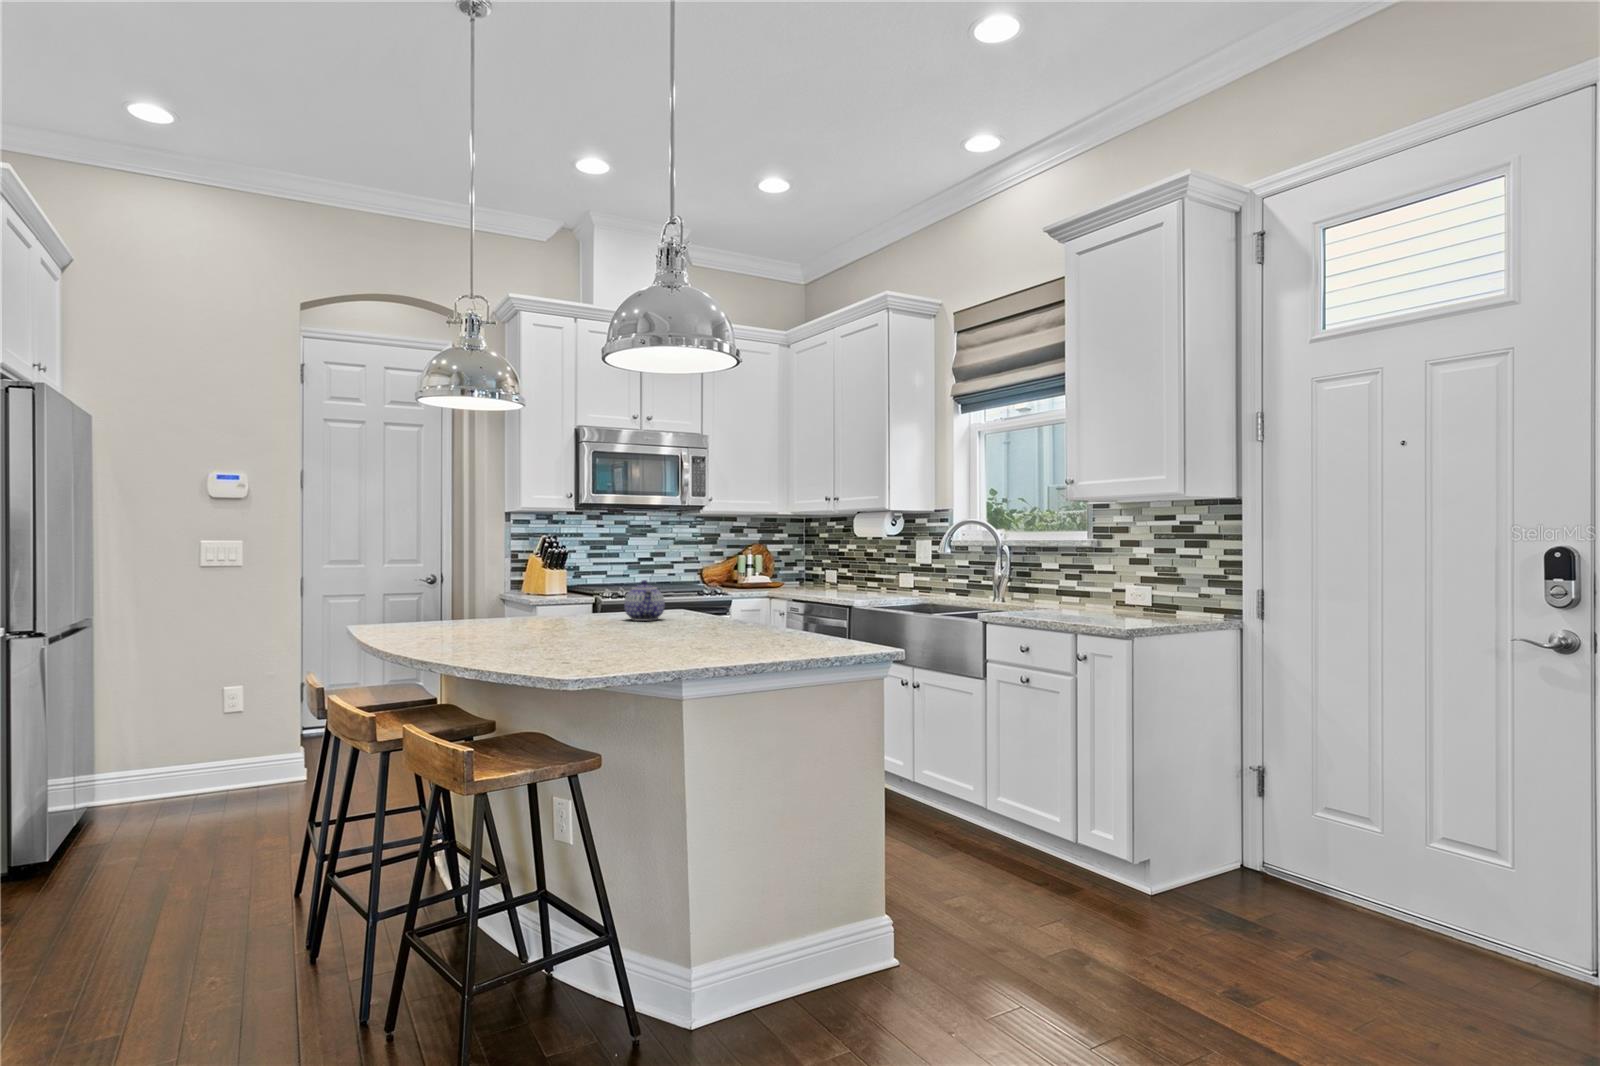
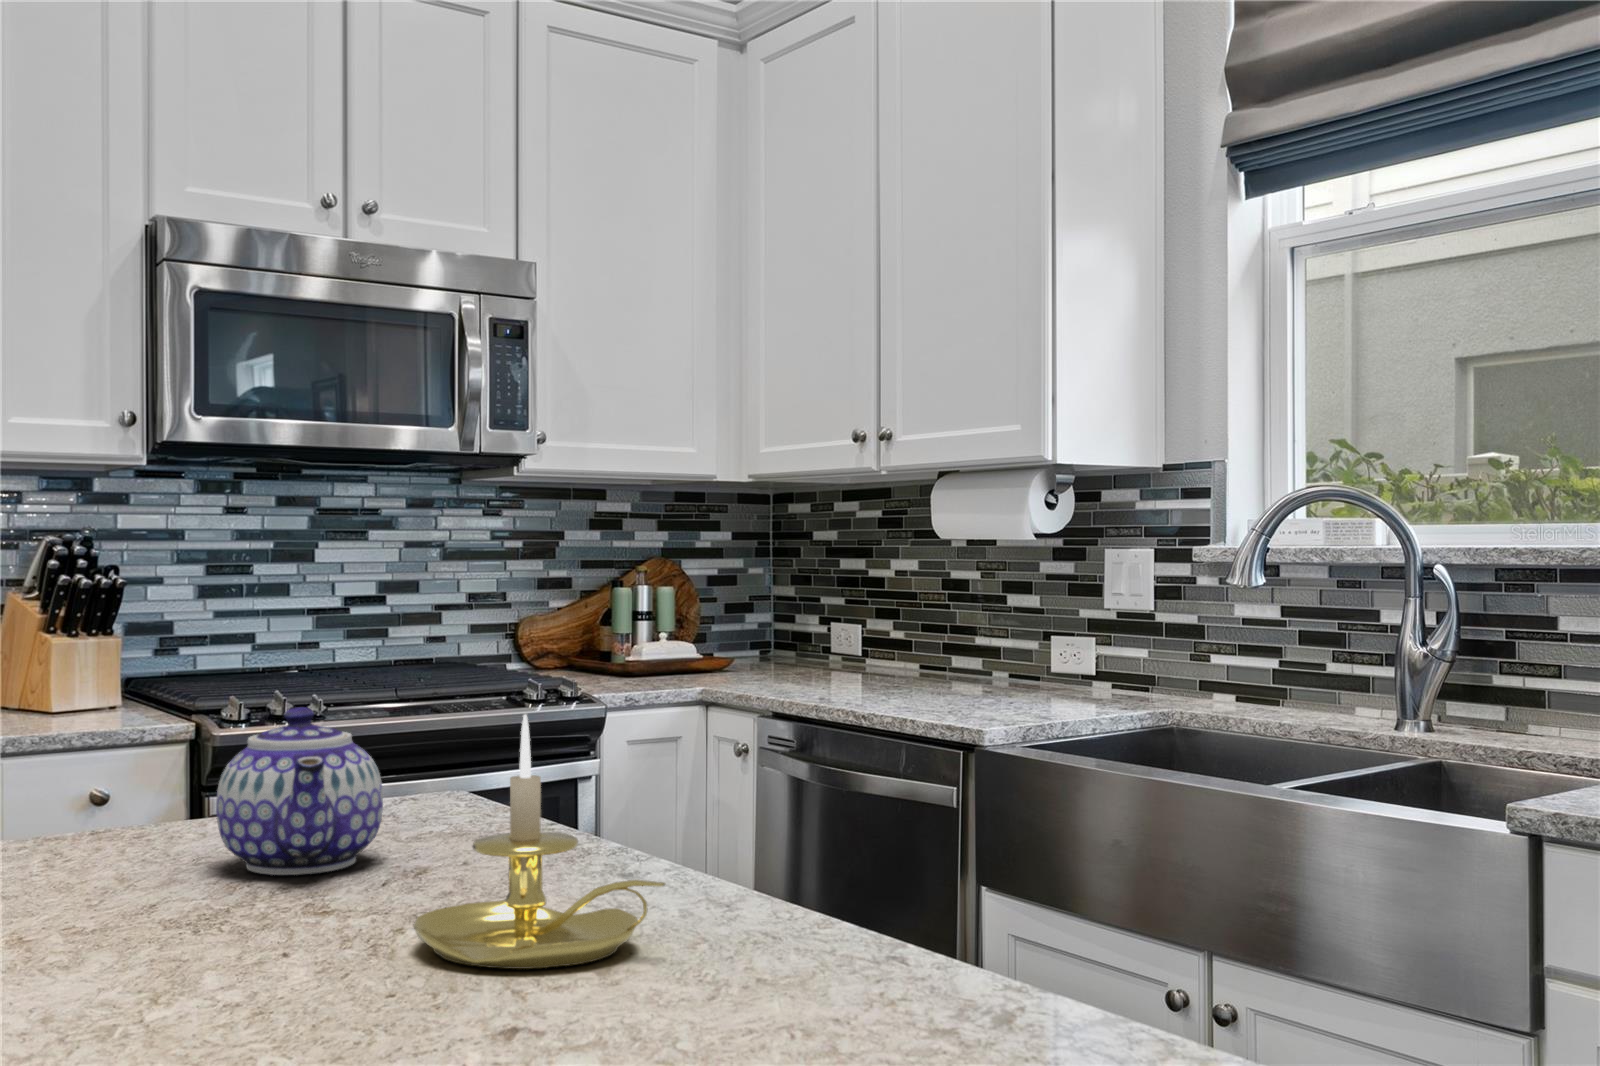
candle holder: none [675,577,728,629] -> present [413,715,665,969]

